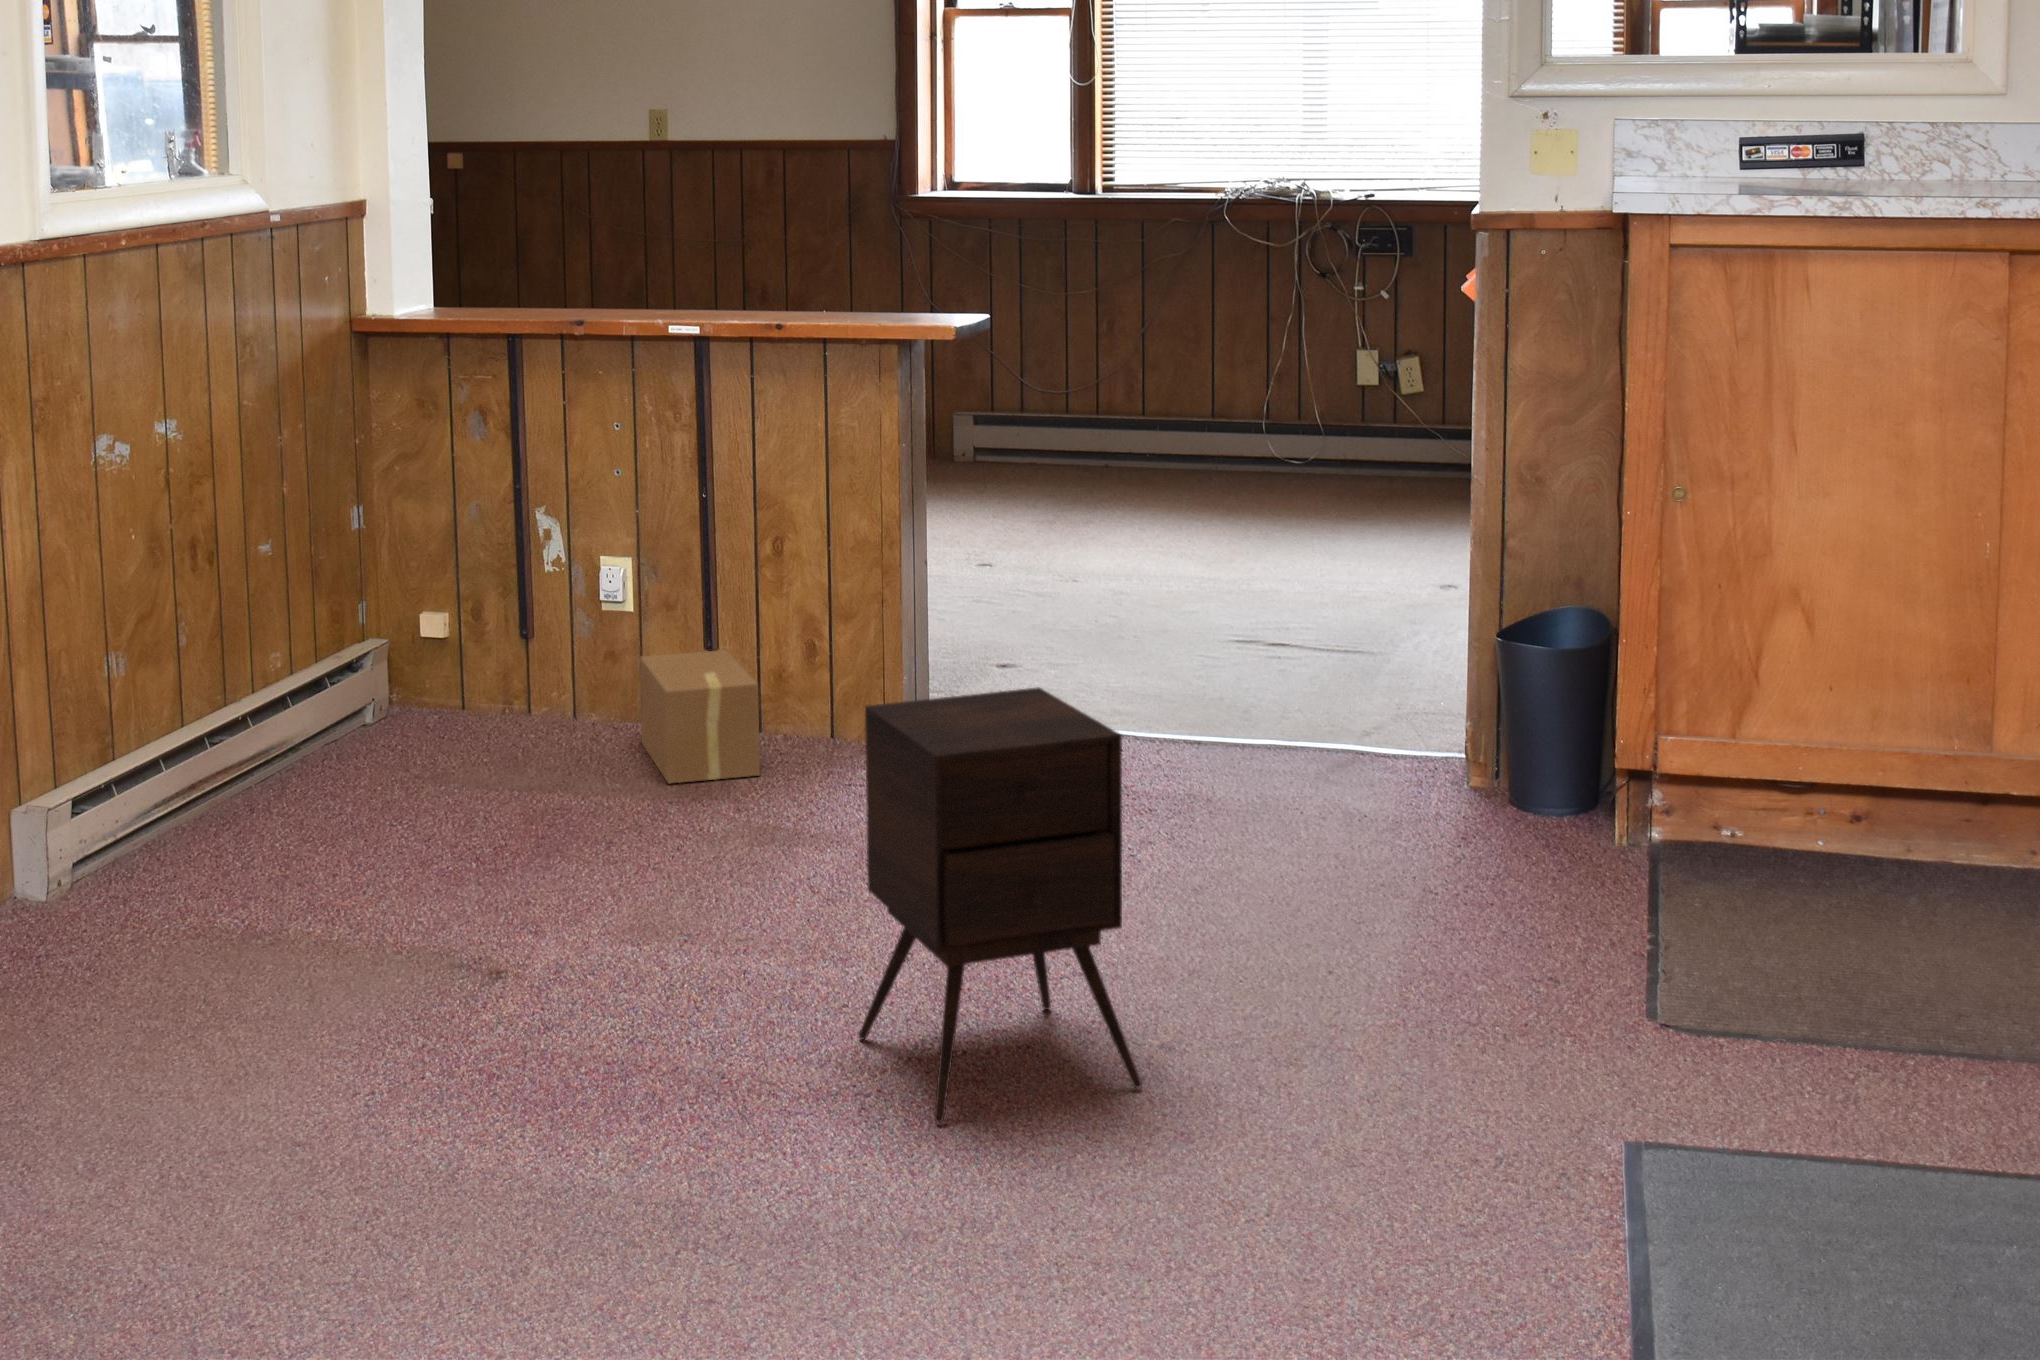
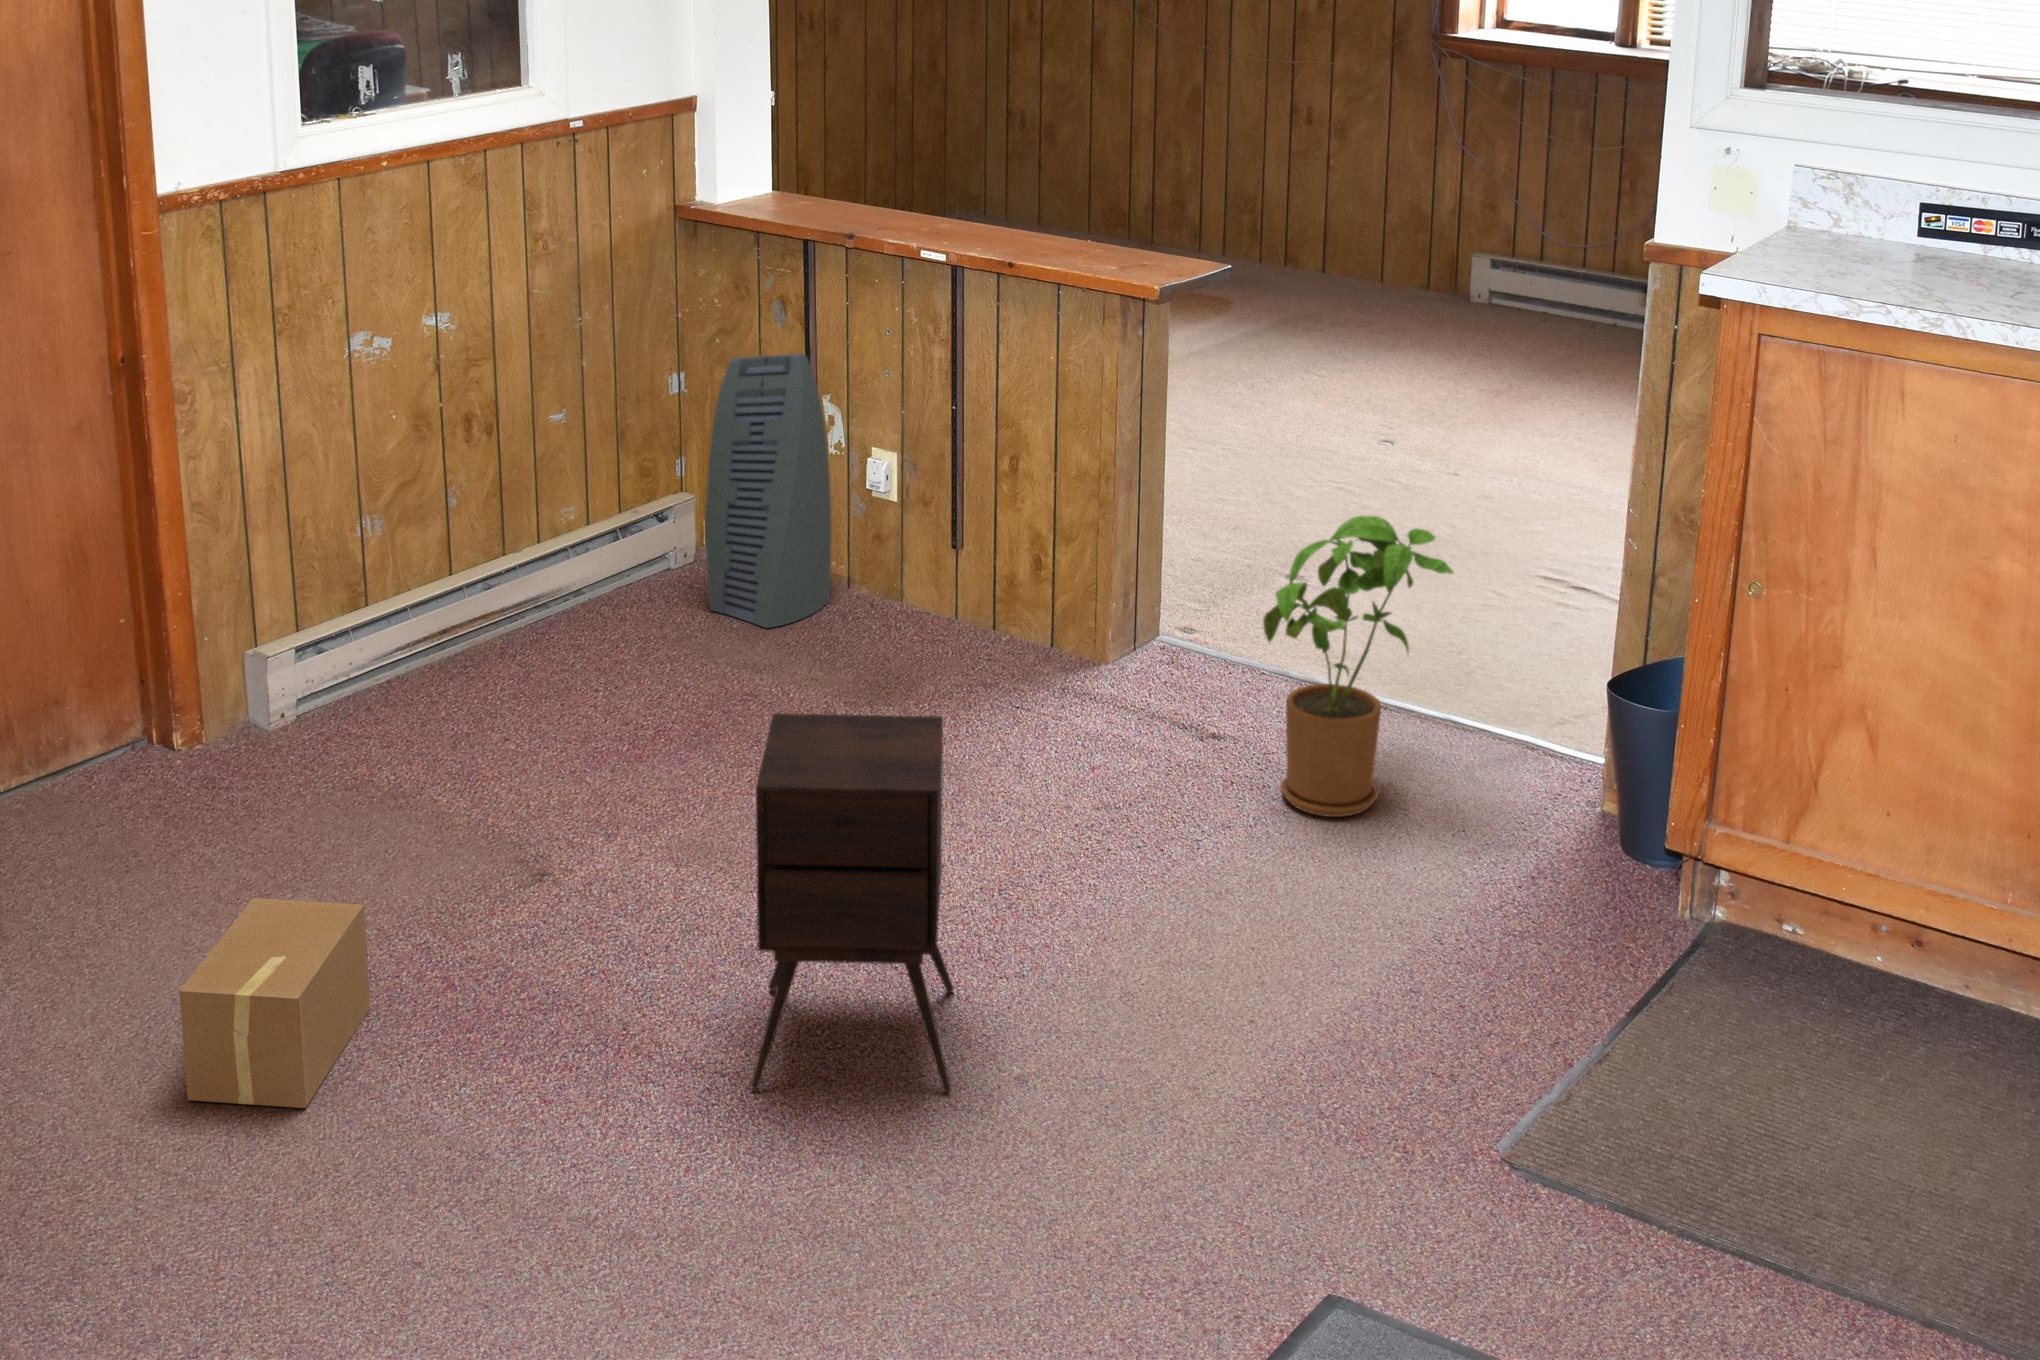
air purifier: none [446,453,569,756] -> present [706,353,831,628]
house plant: none [1170,497,1357,821] -> present [1263,516,1453,817]
cardboard box: present [640,650,760,783] -> present [179,898,370,1108]

